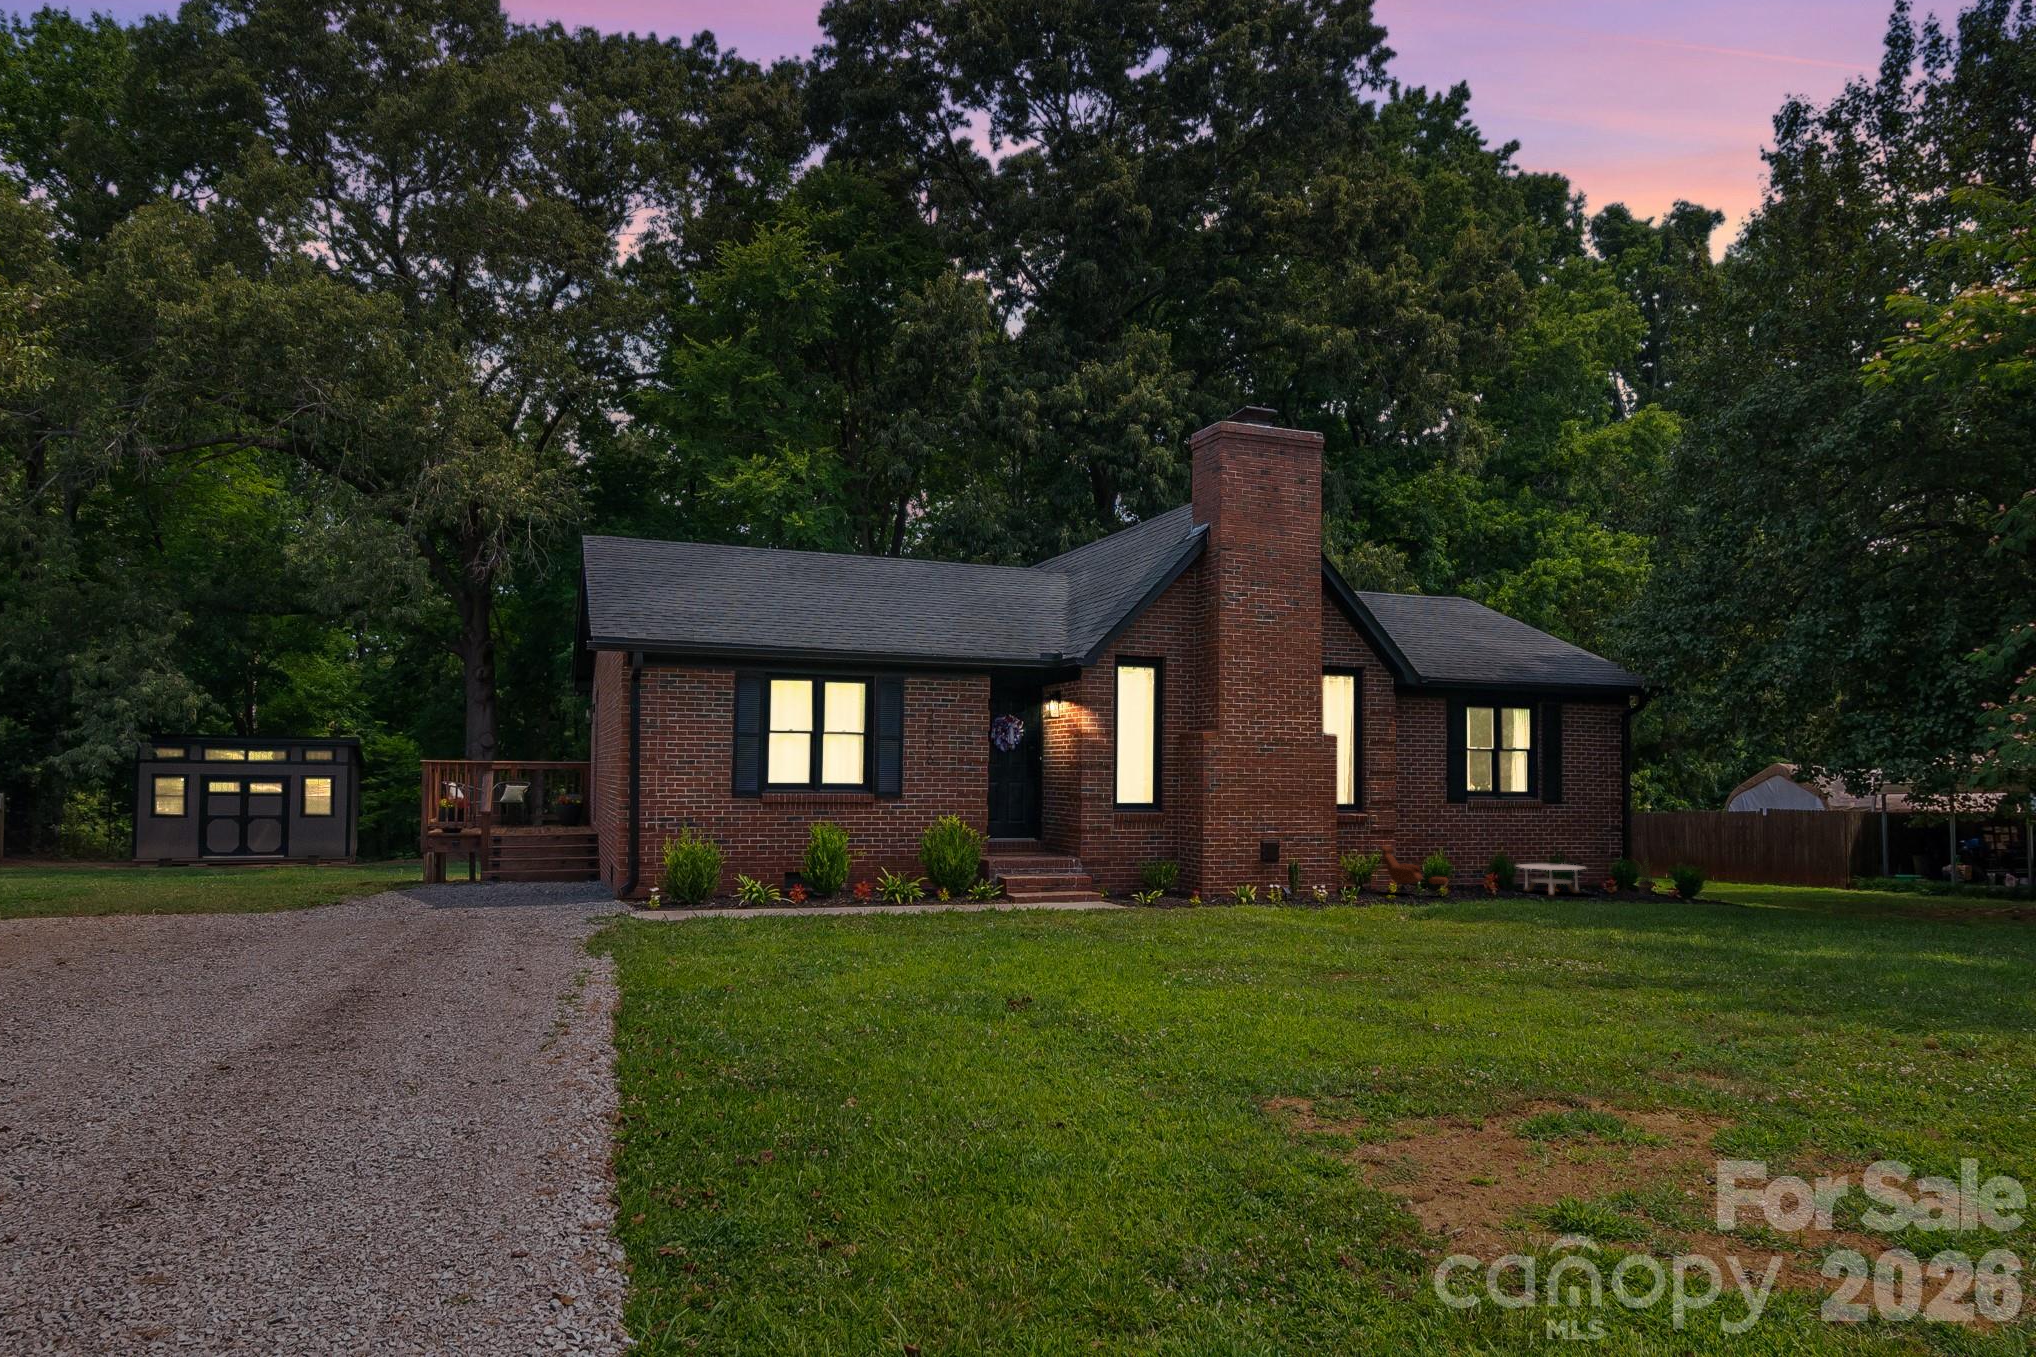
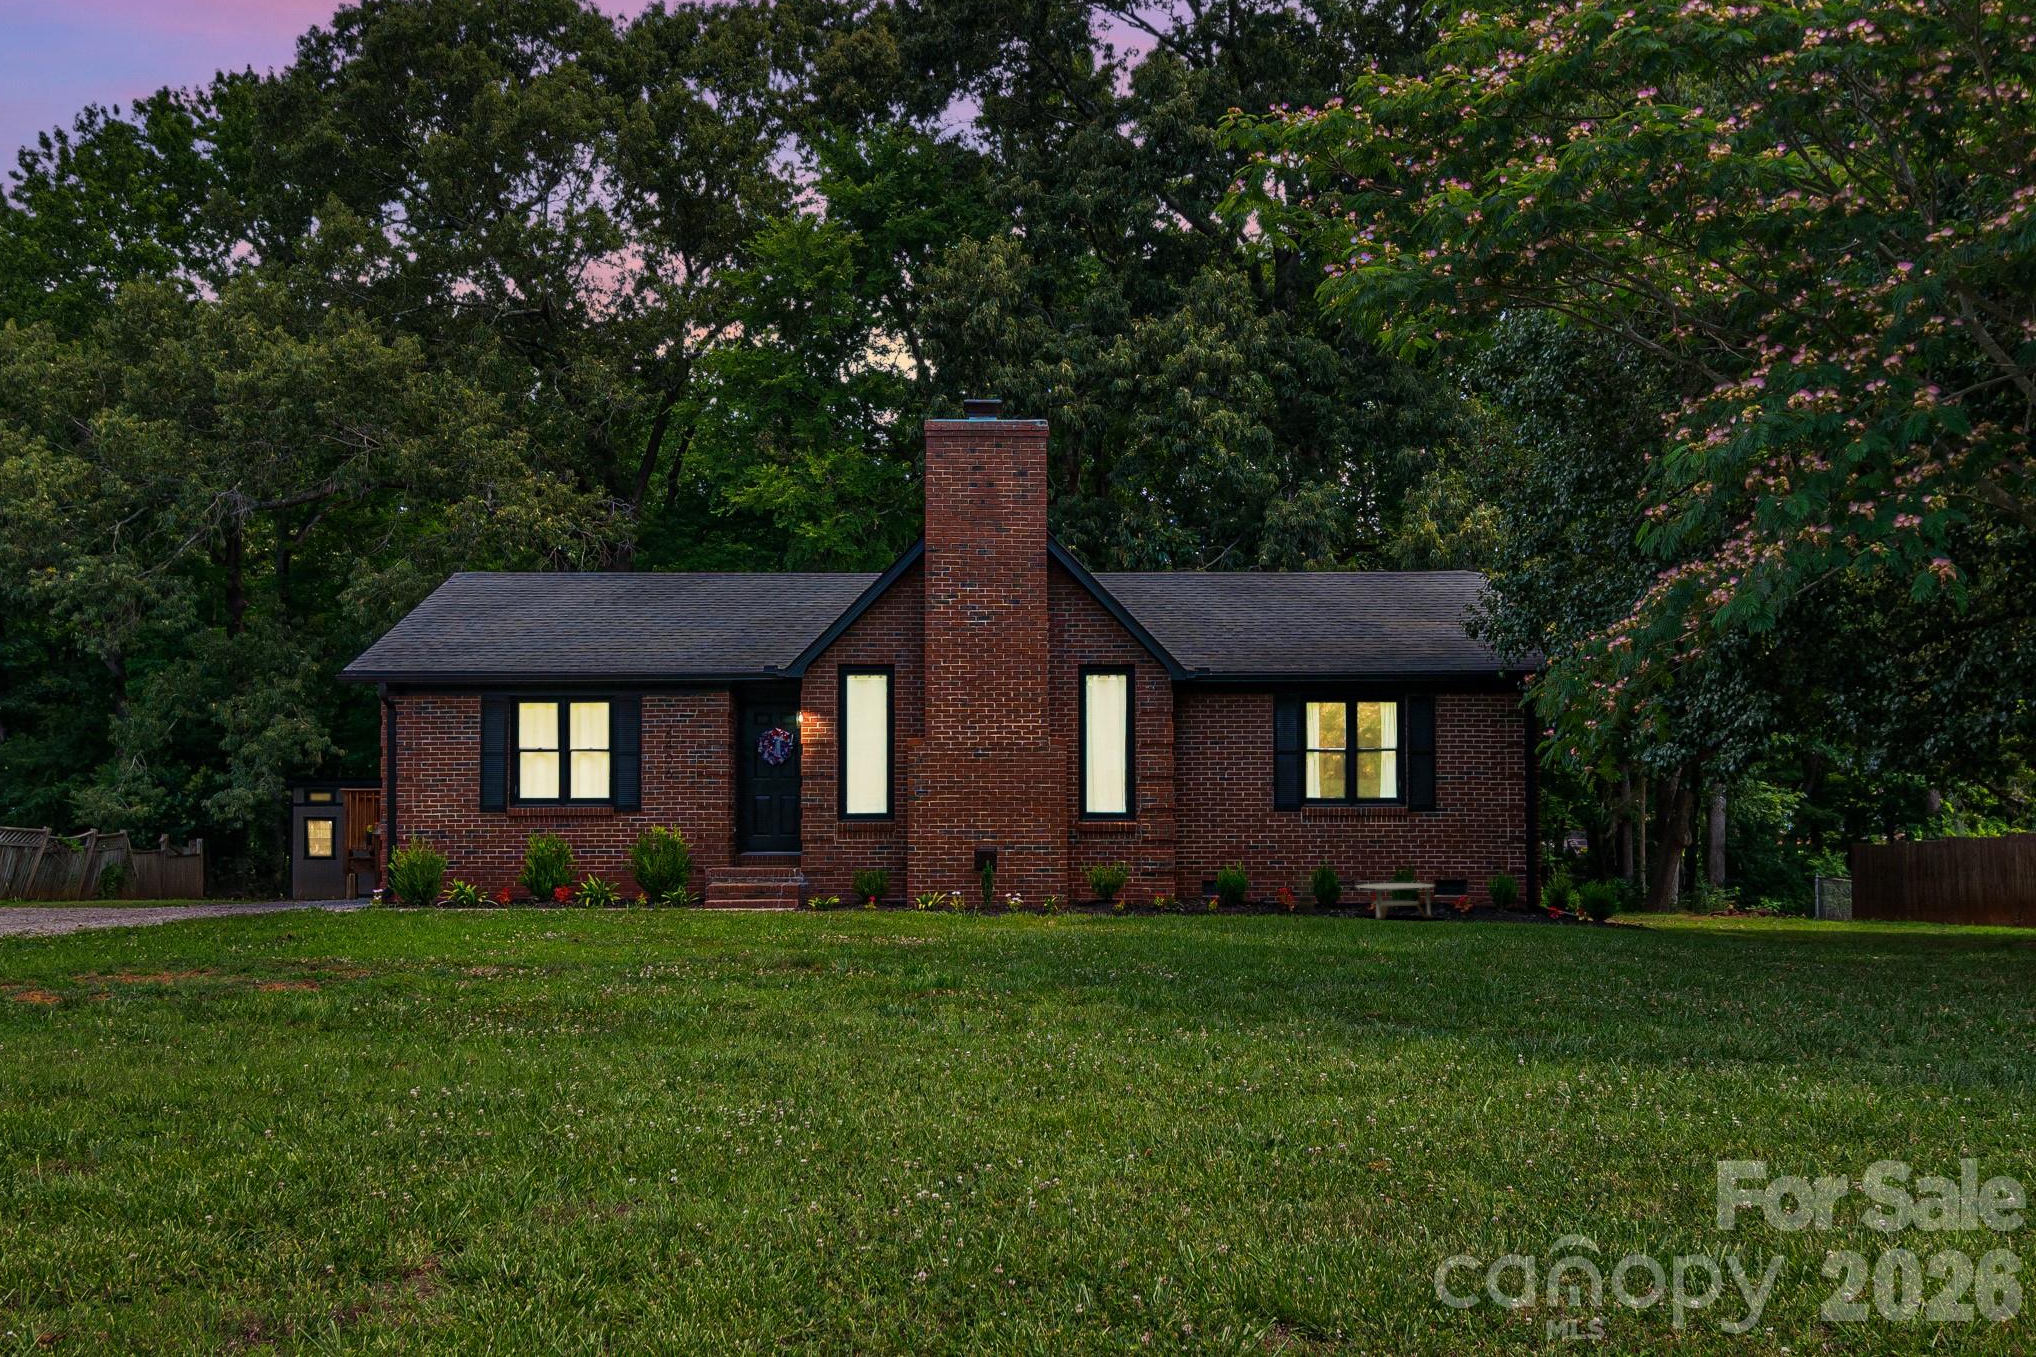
lounge chair: present [1382,846,1448,894] -> none [1149,860,1211,916]
potted plant: present [1638,858,1653,895] -> present [1296,875,1314,914]

